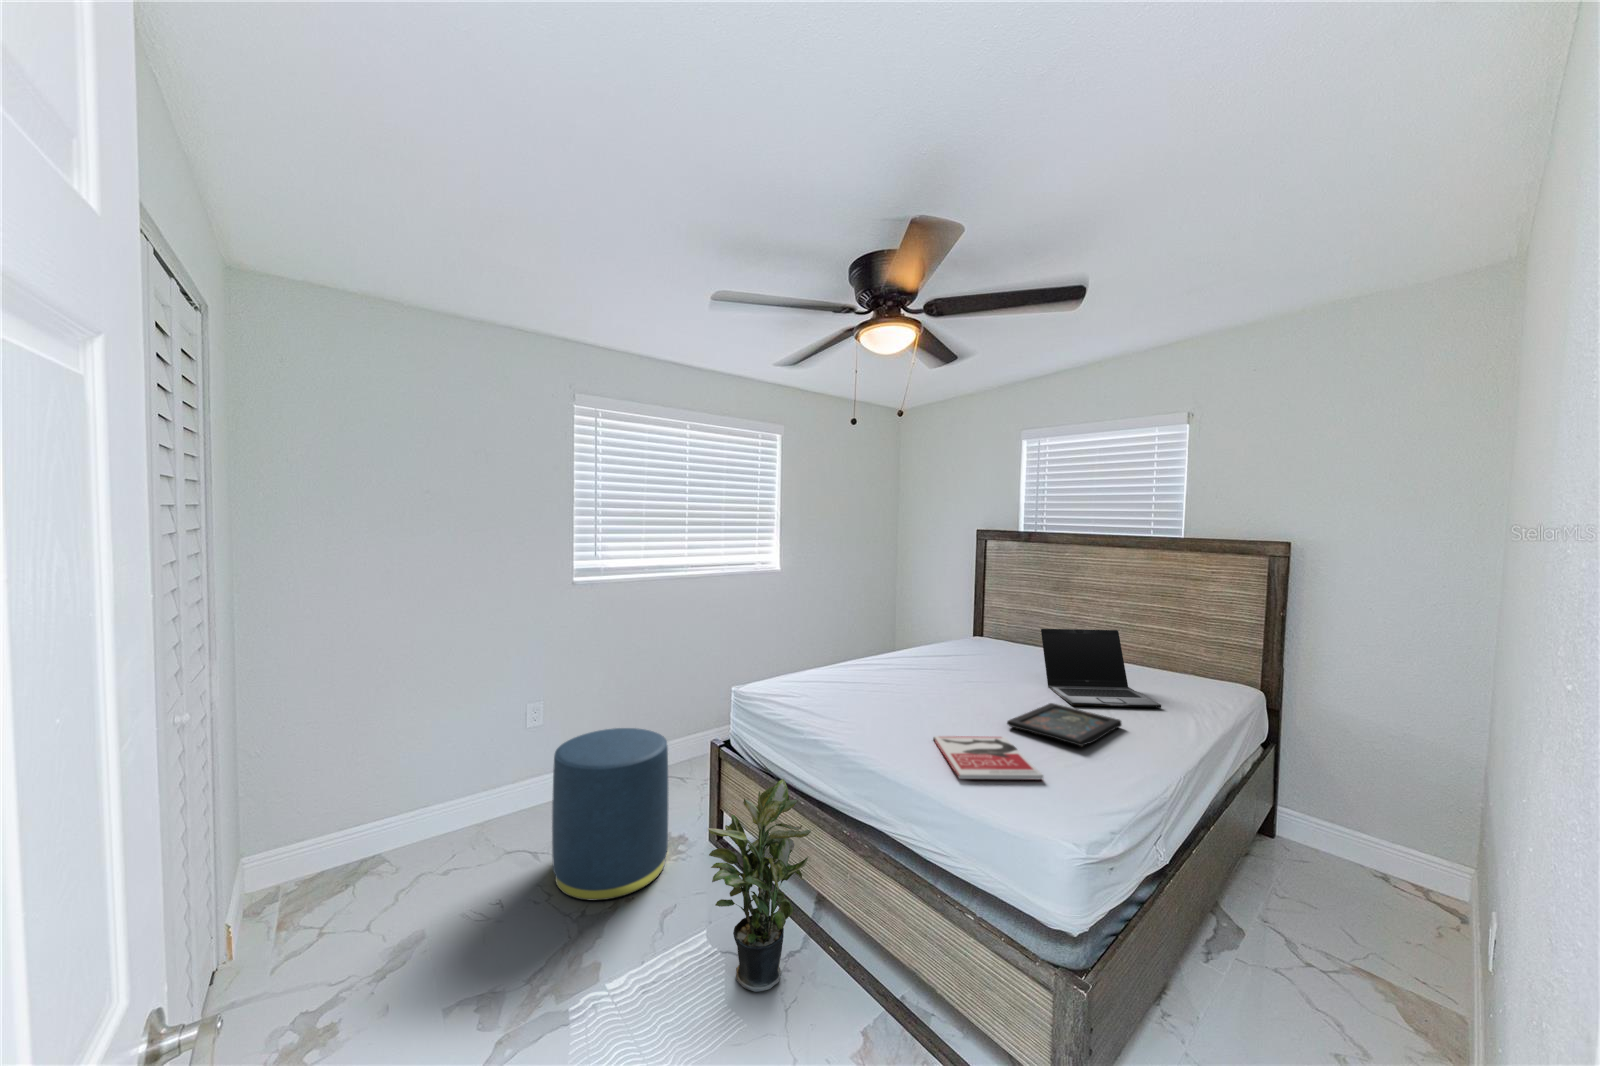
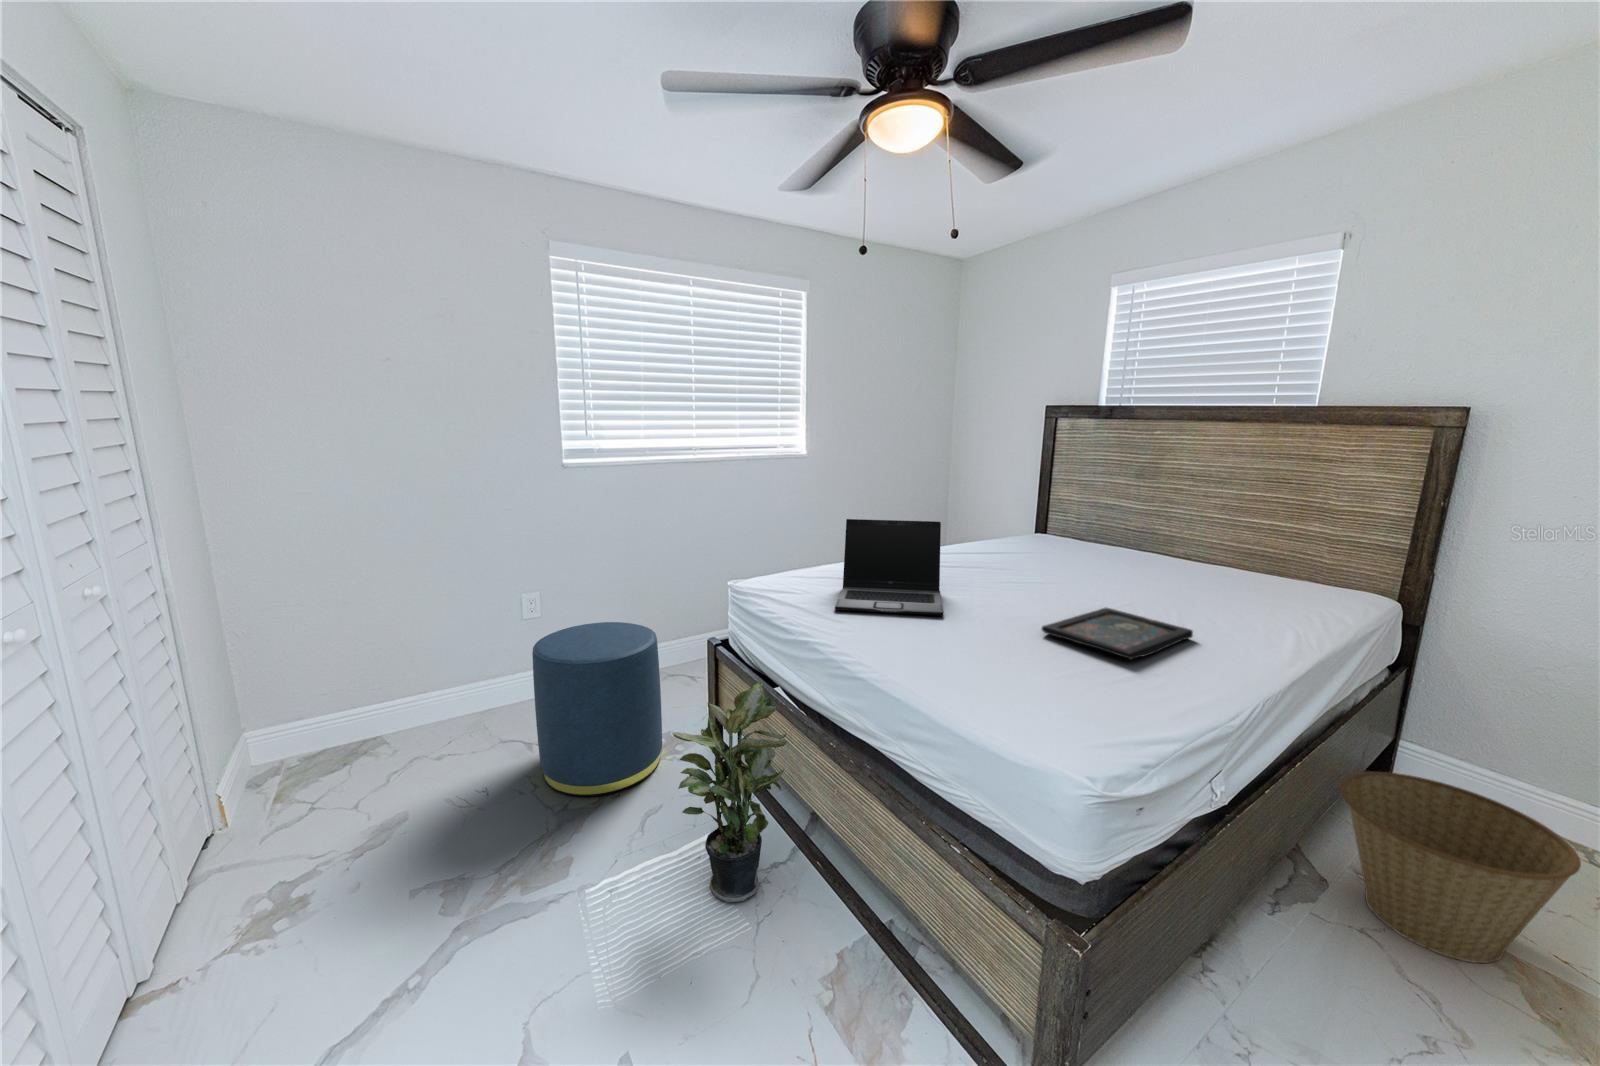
laptop: present [1041,629,1161,708] -> present [835,519,944,615]
book: present [933,736,1044,779] -> none [944,641,1070,697]
basket: none [1243,832,1418,988] -> present [1339,772,1581,963]

